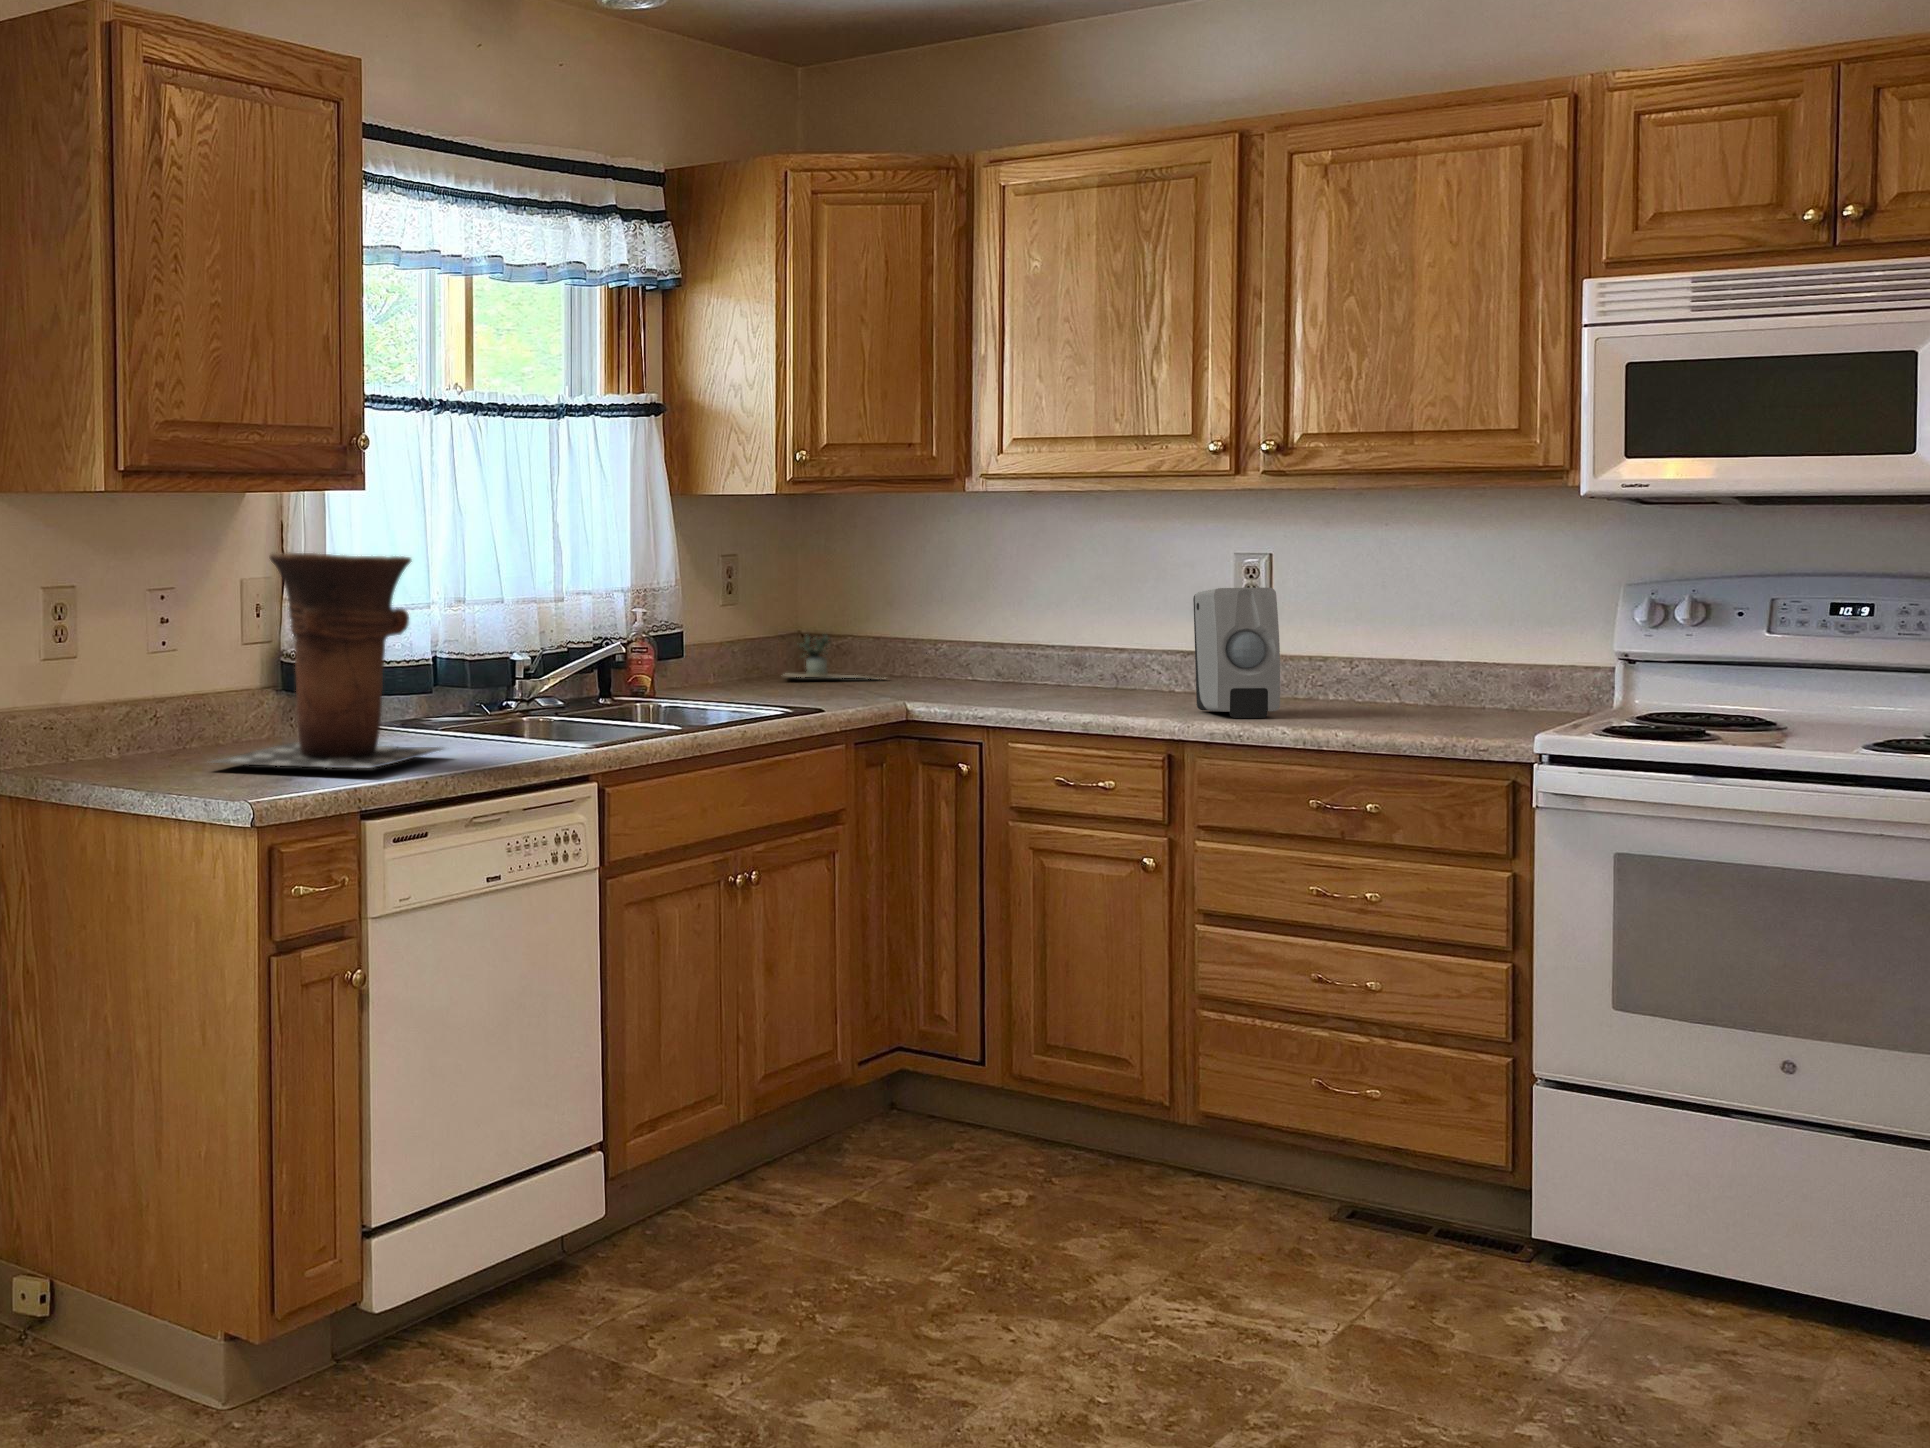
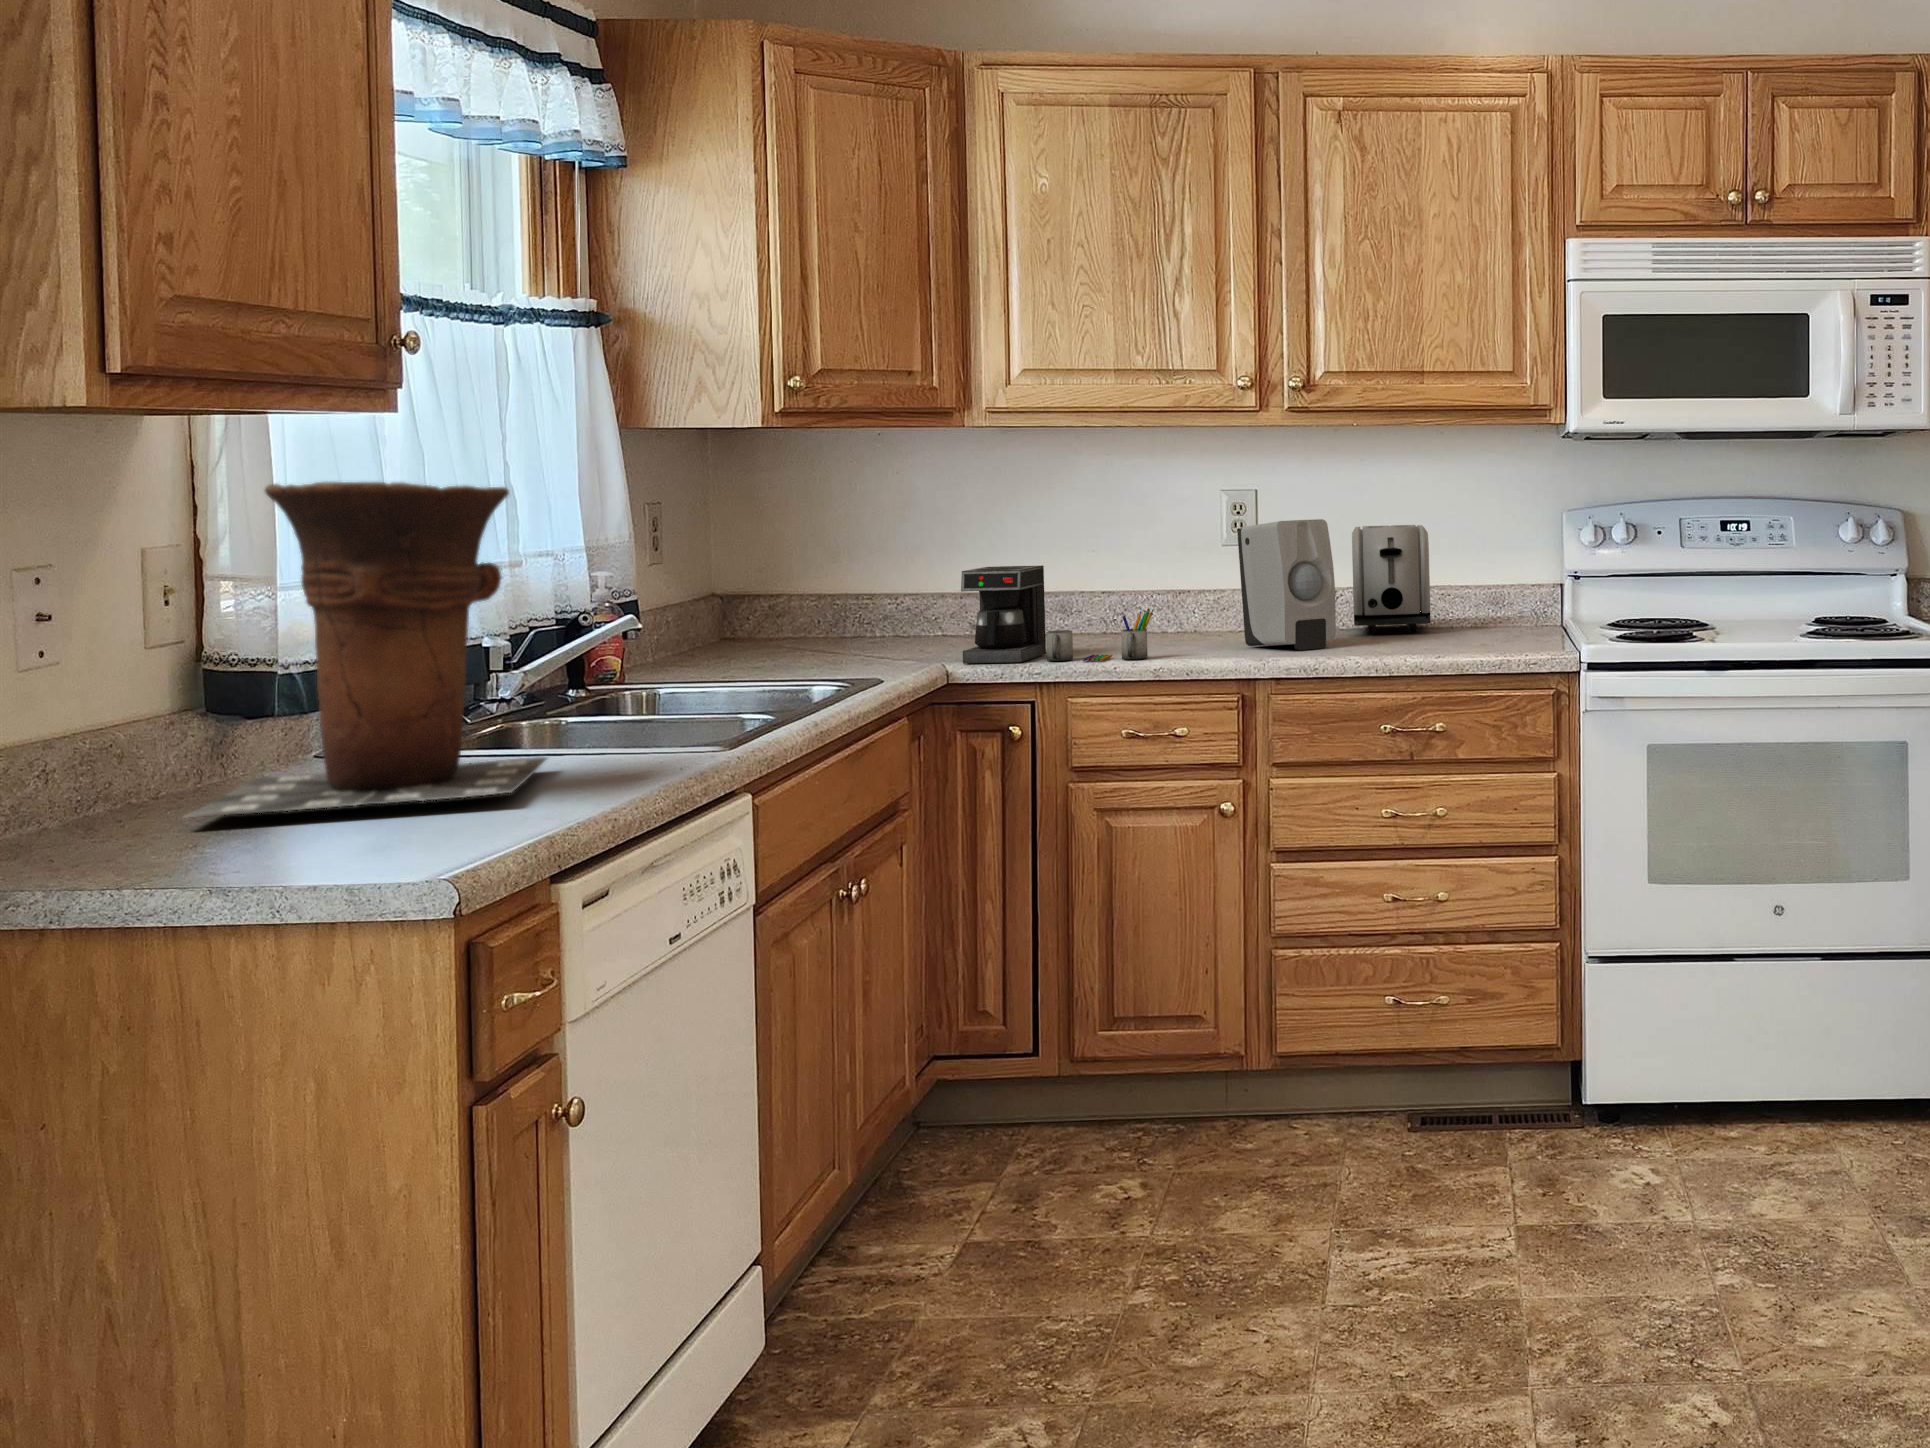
toaster: none [1340,594,1458,710] -> present [1352,525,1430,634]
coffee maker: none [919,619,1084,714] -> present [961,566,1153,664]
potted plant: present [788,635,927,679] -> none [715,594,892,648]

